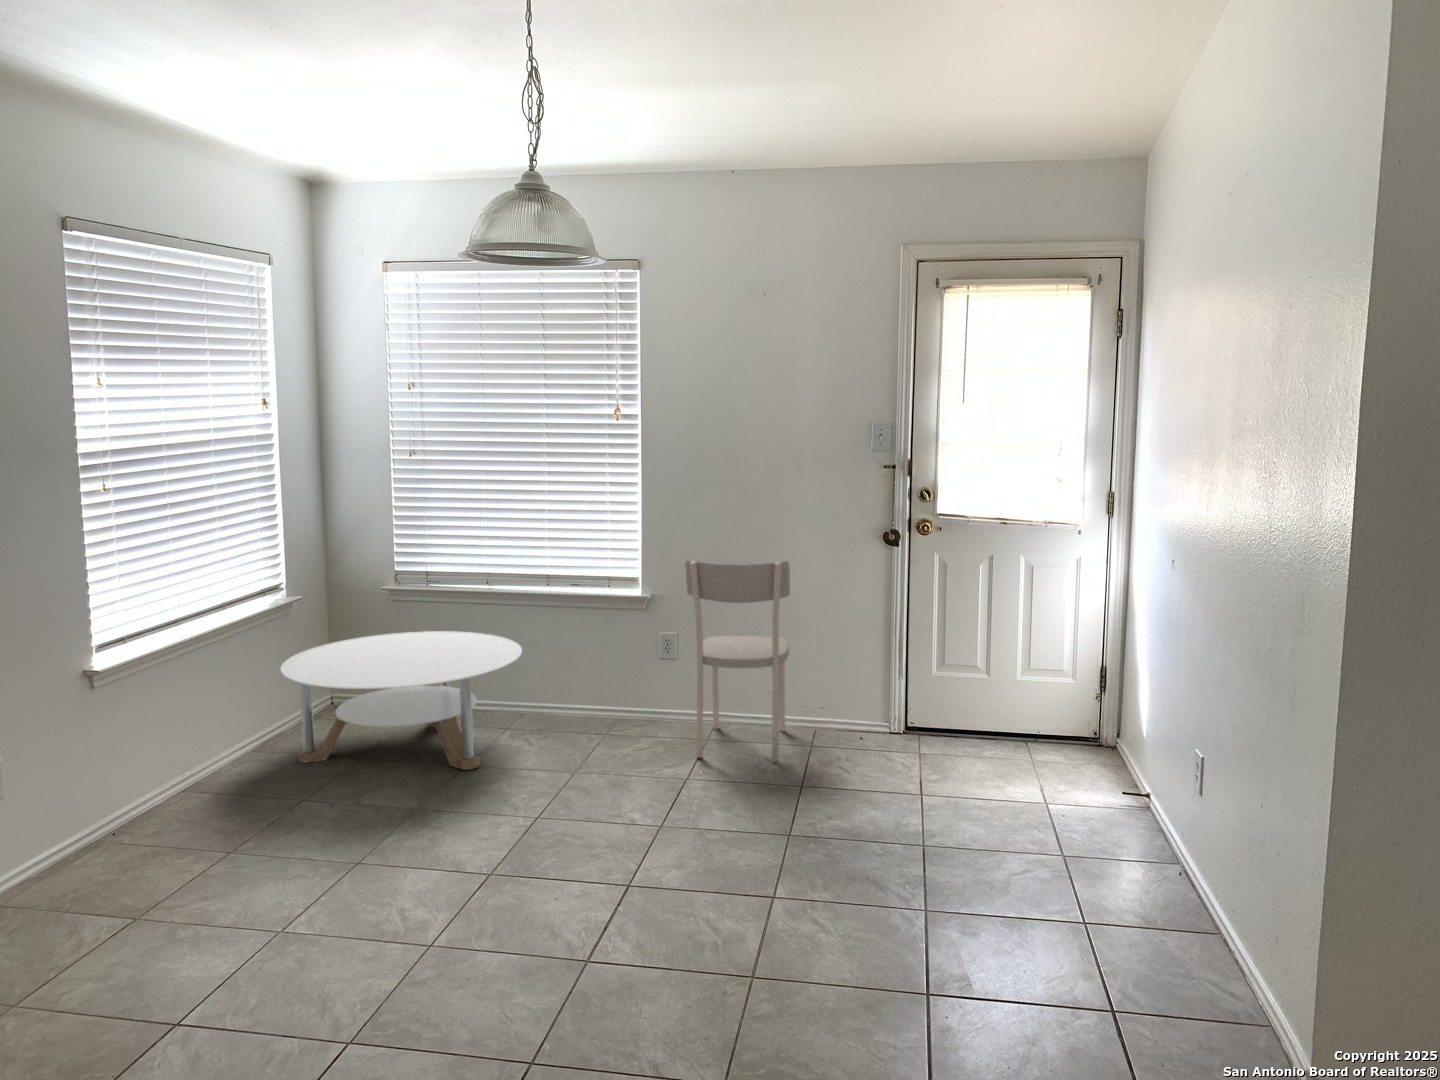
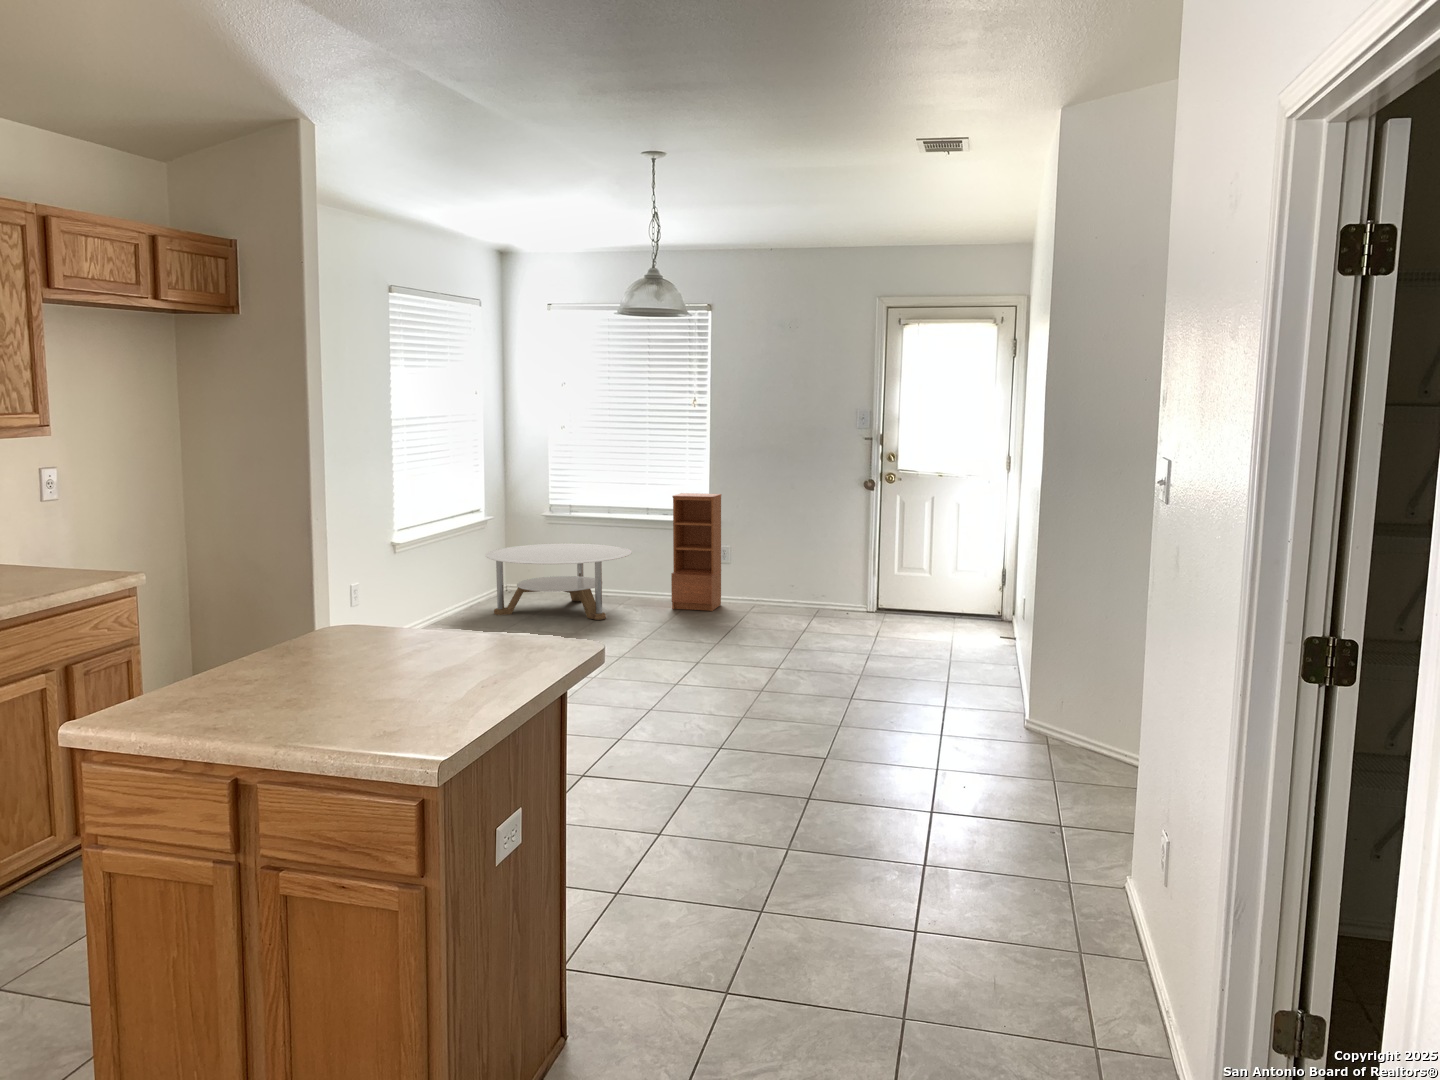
bookcase: none [585,553,664,740] -> present [671,493,721,611]
dining chair: present [685,560,790,761] -> none [735,494,802,621]

